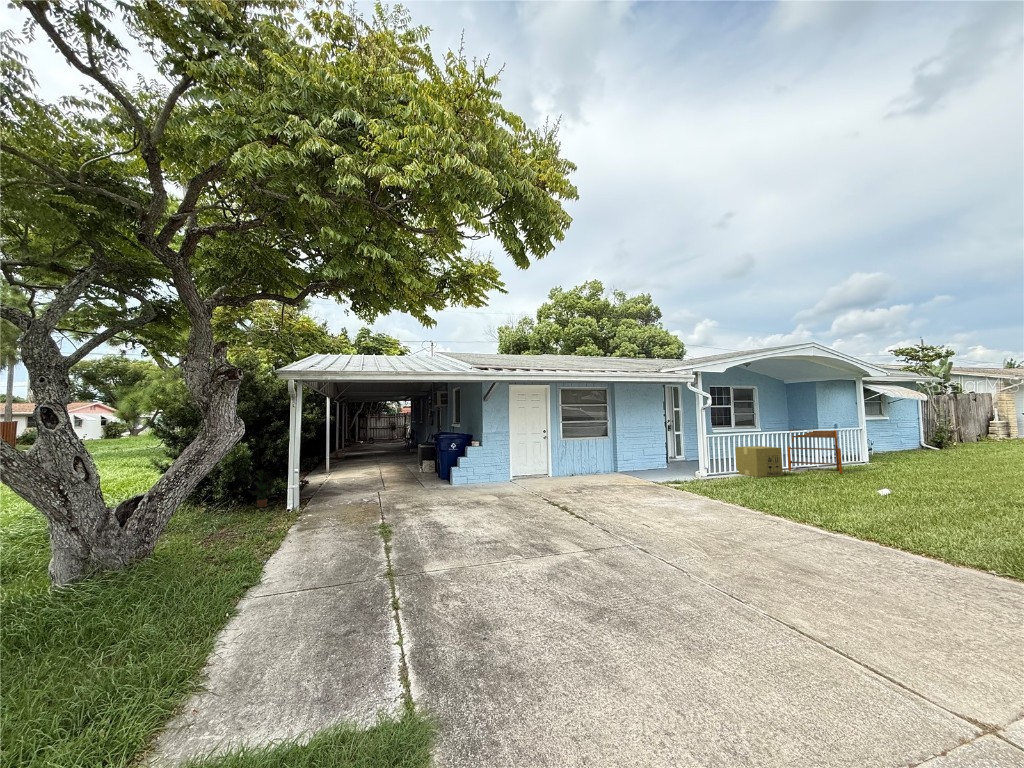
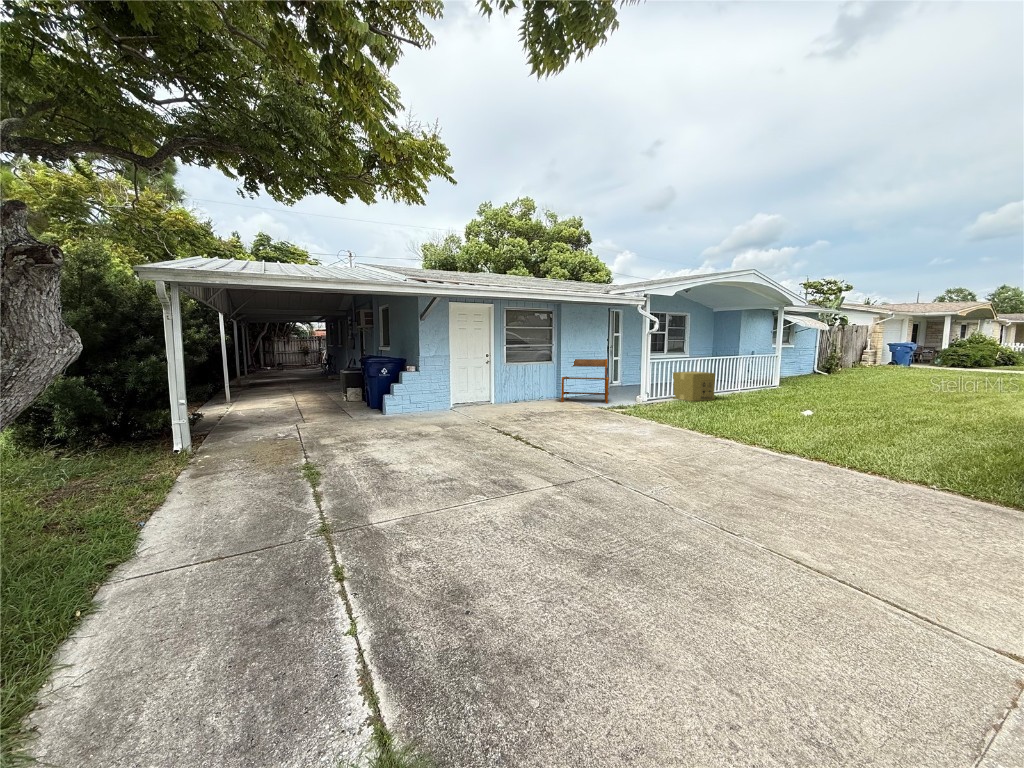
bench: present [788,430,842,473] -> present [561,359,609,403]
potted plant: present [249,470,274,507] -> none [119,402,157,449]

